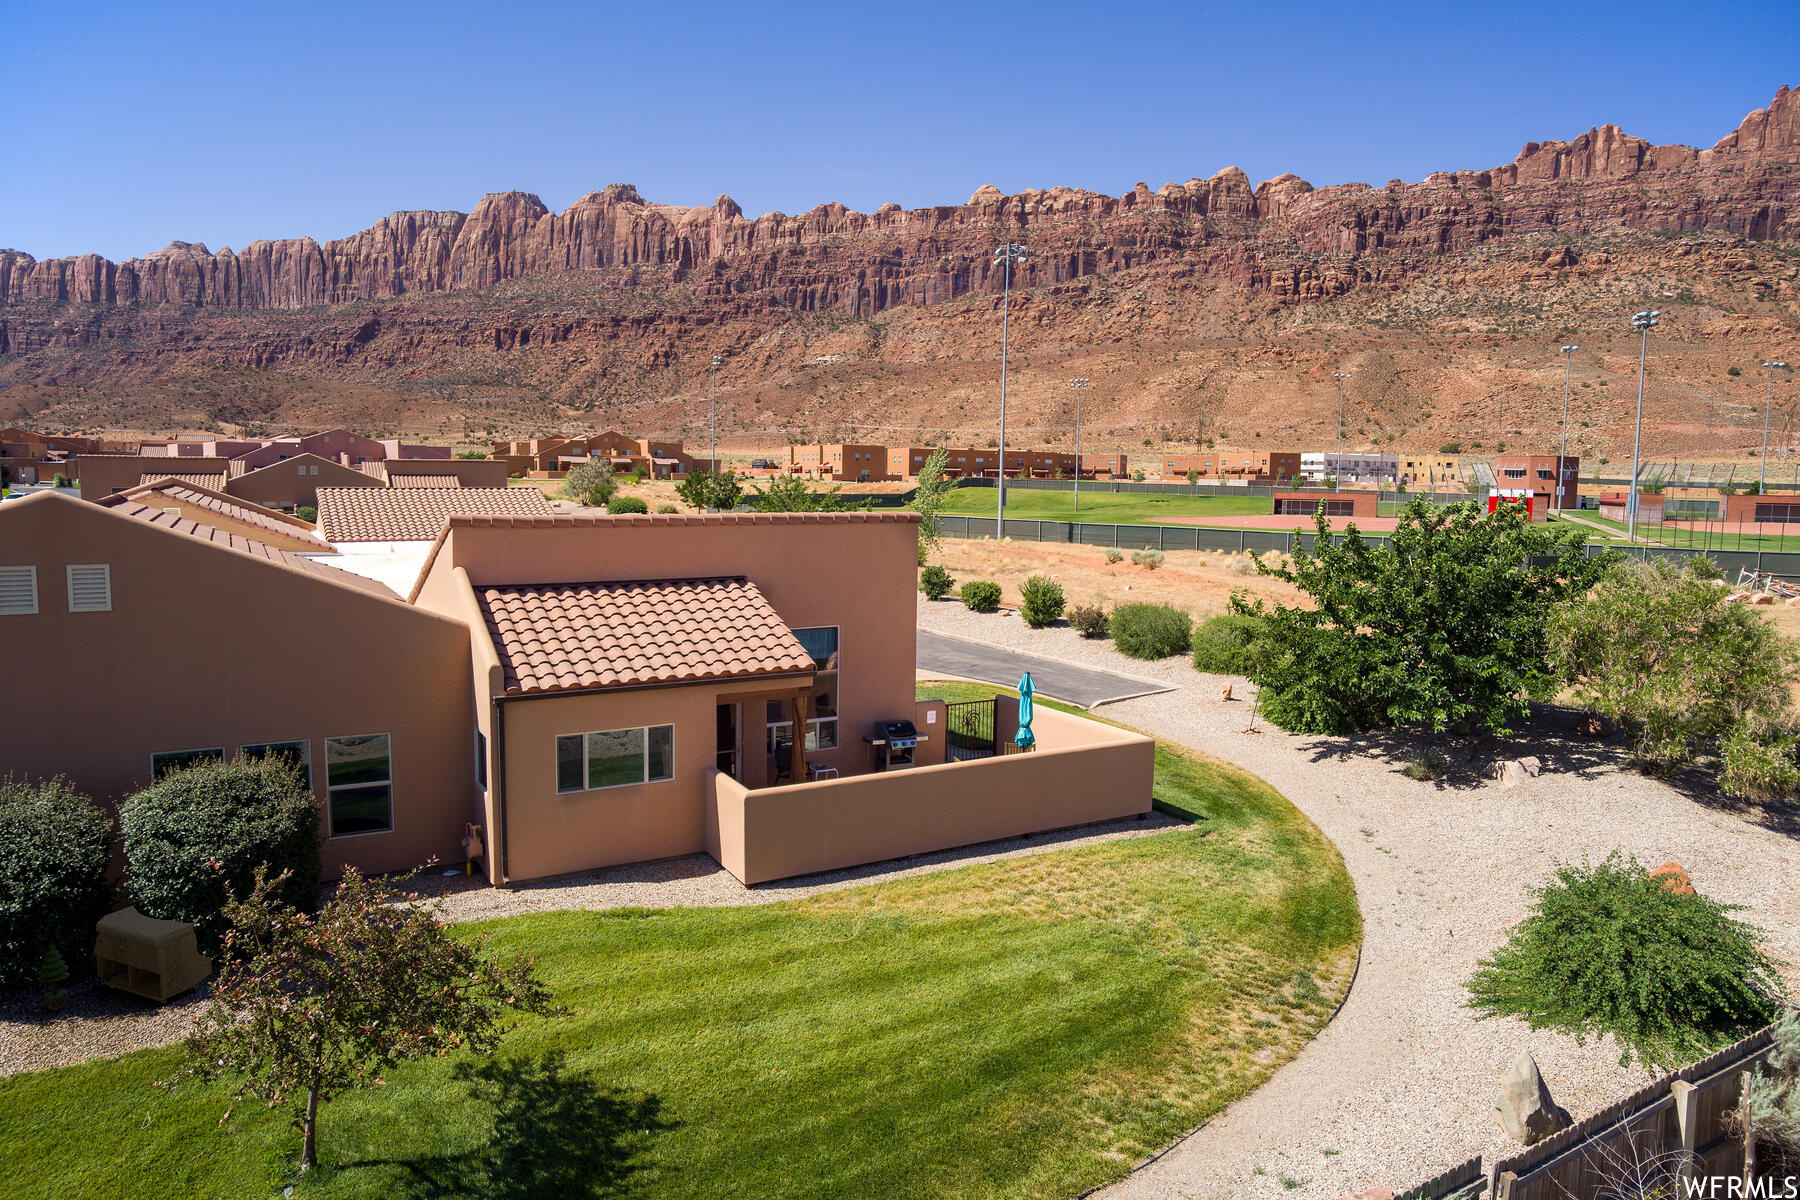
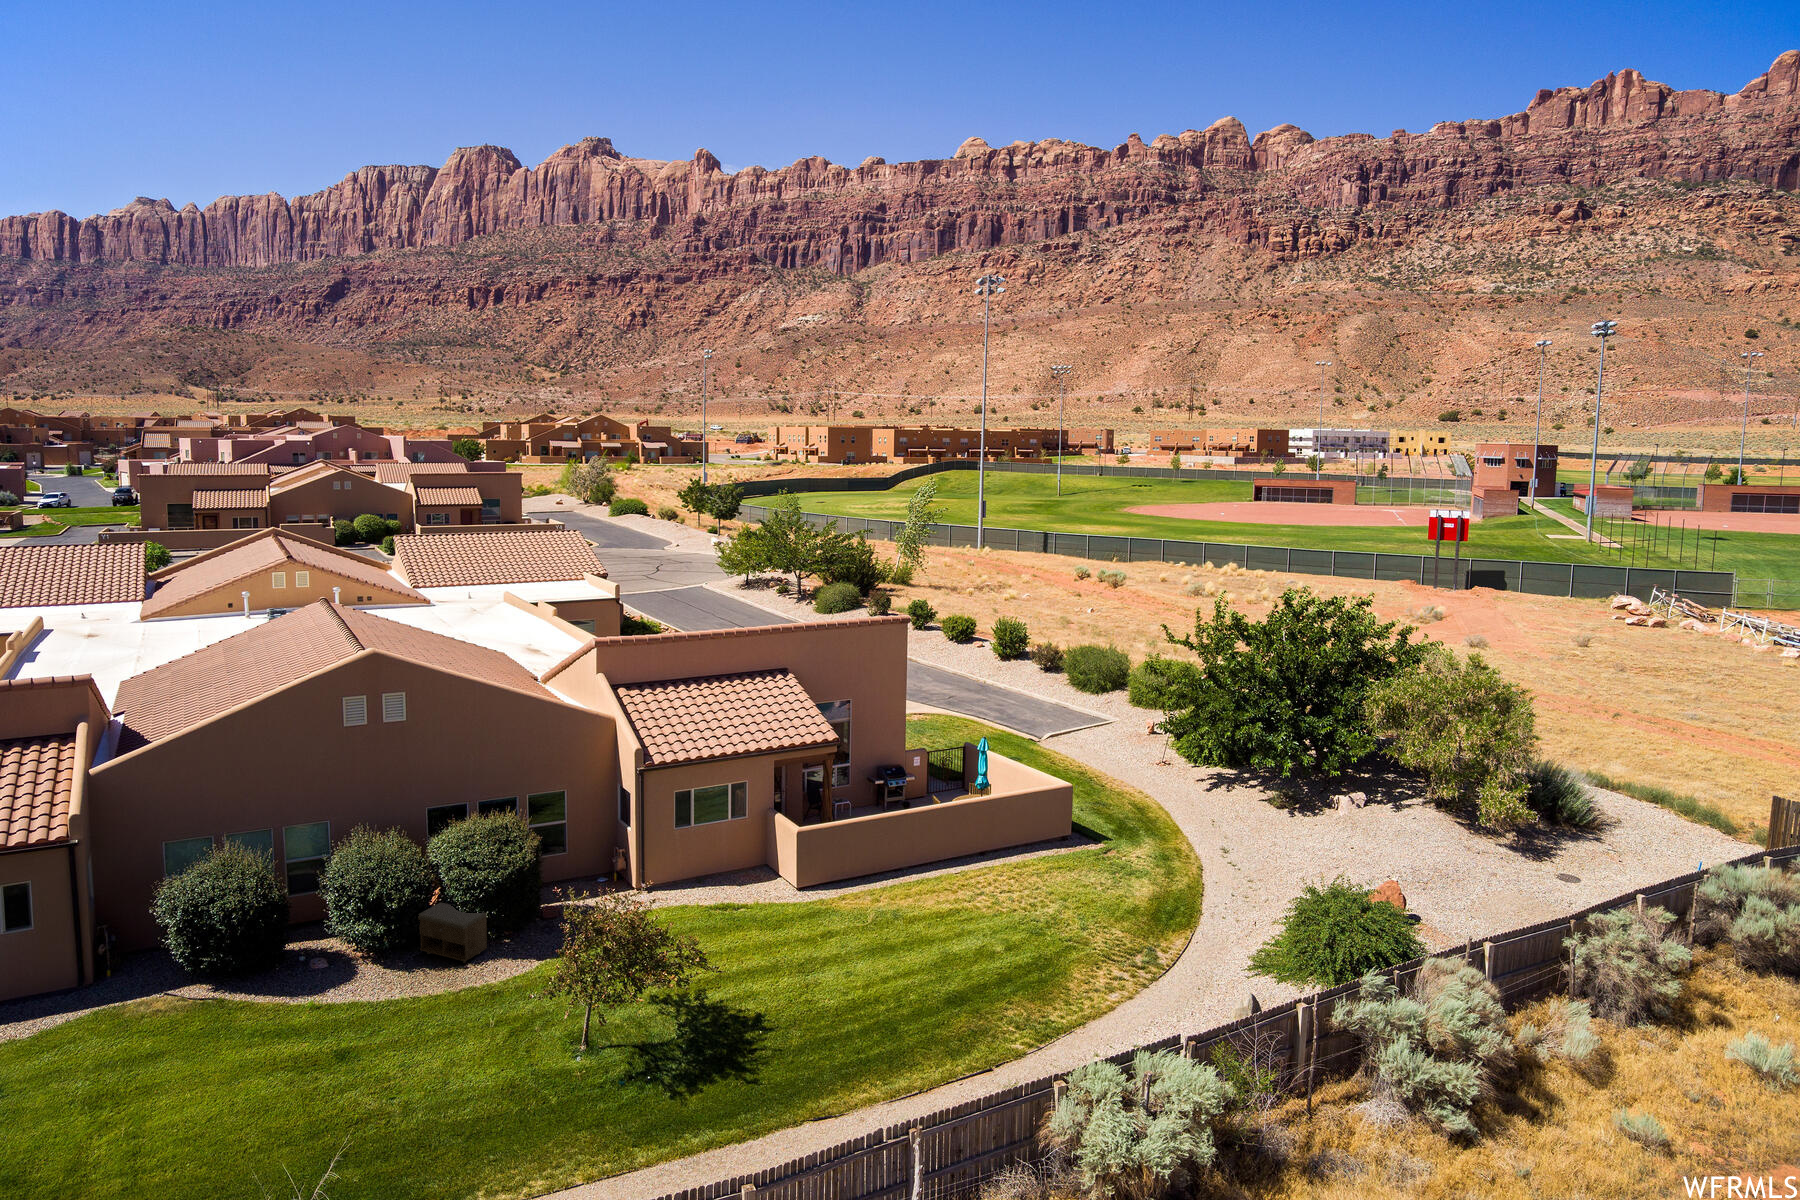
potted tree: present [38,942,70,1010] -> none [397,926,413,967]

